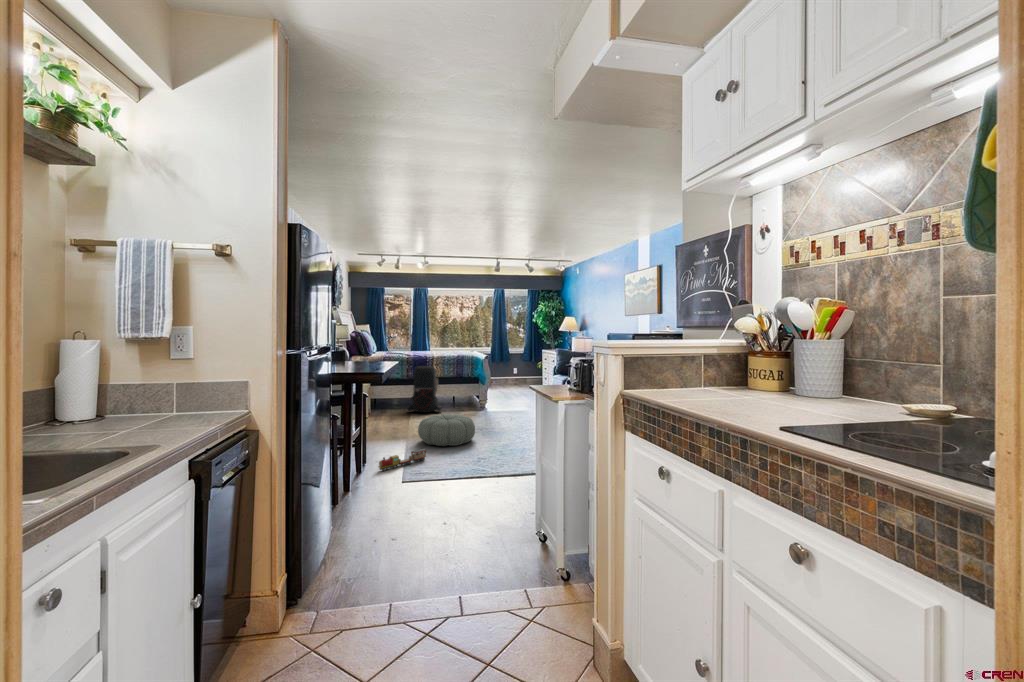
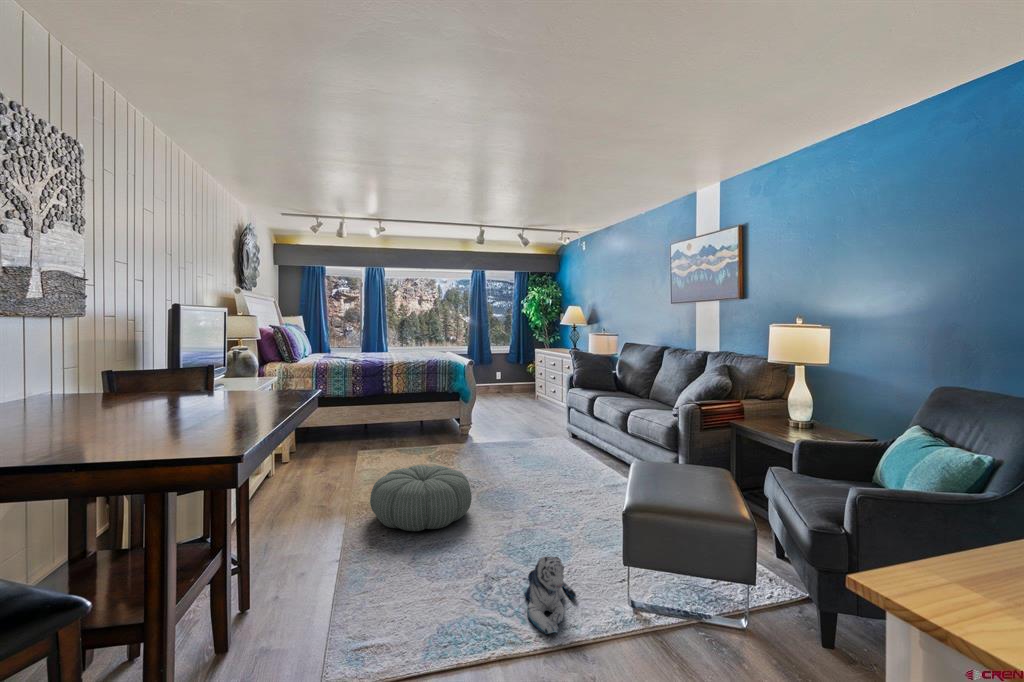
backpack: present [407,366,442,412] -> none [353,378,408,448]
plush toy: none [492,445,518,477] -> present [524,556,576,634]
toy train: present [379,449,426,471] -> none [282,553,386,623]

